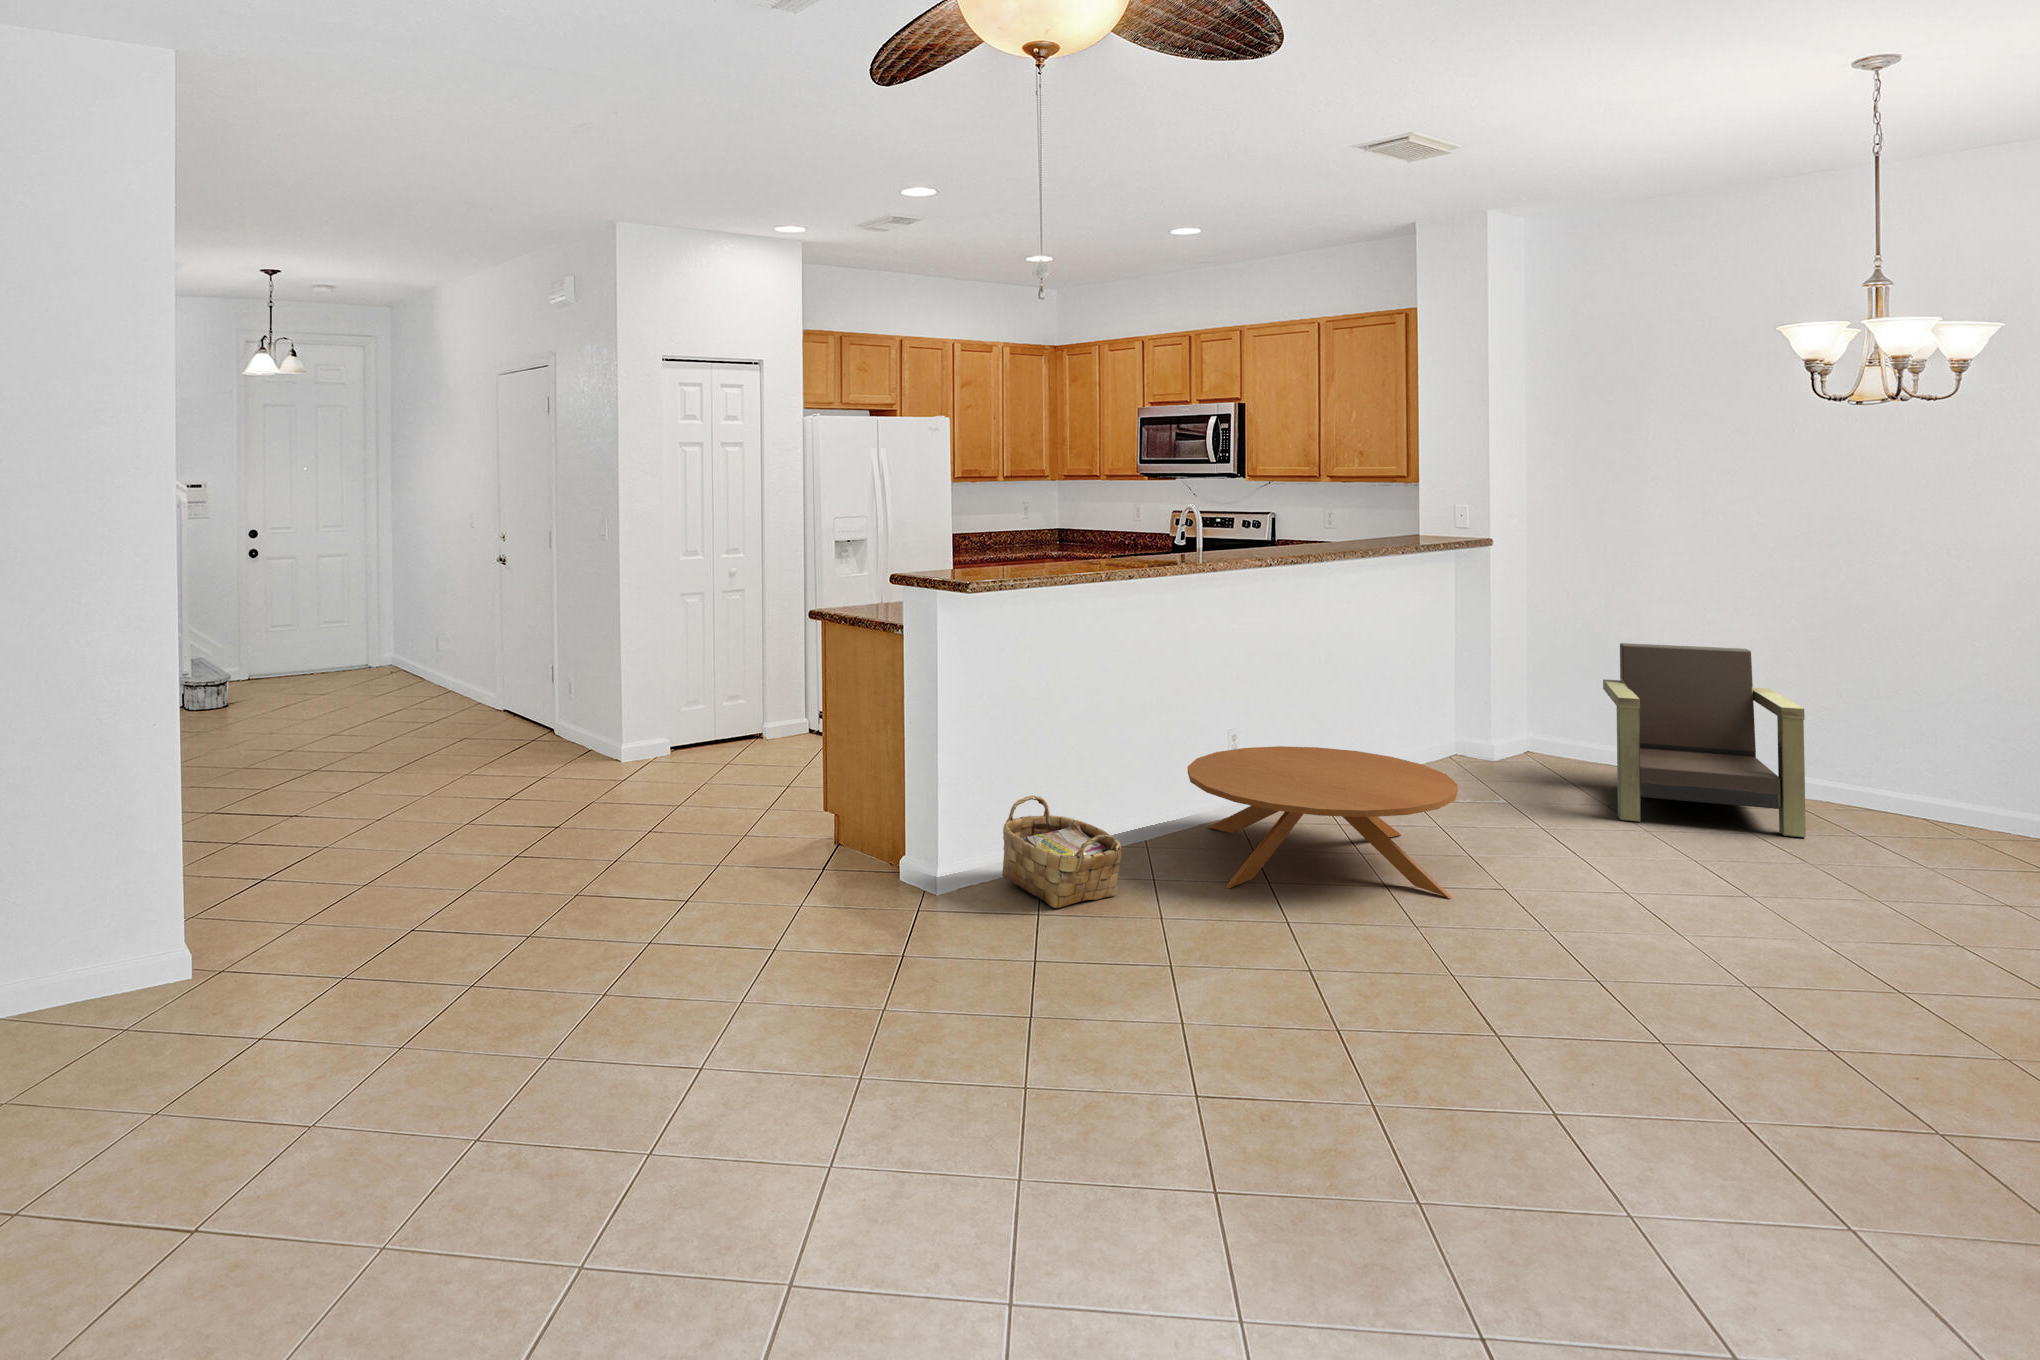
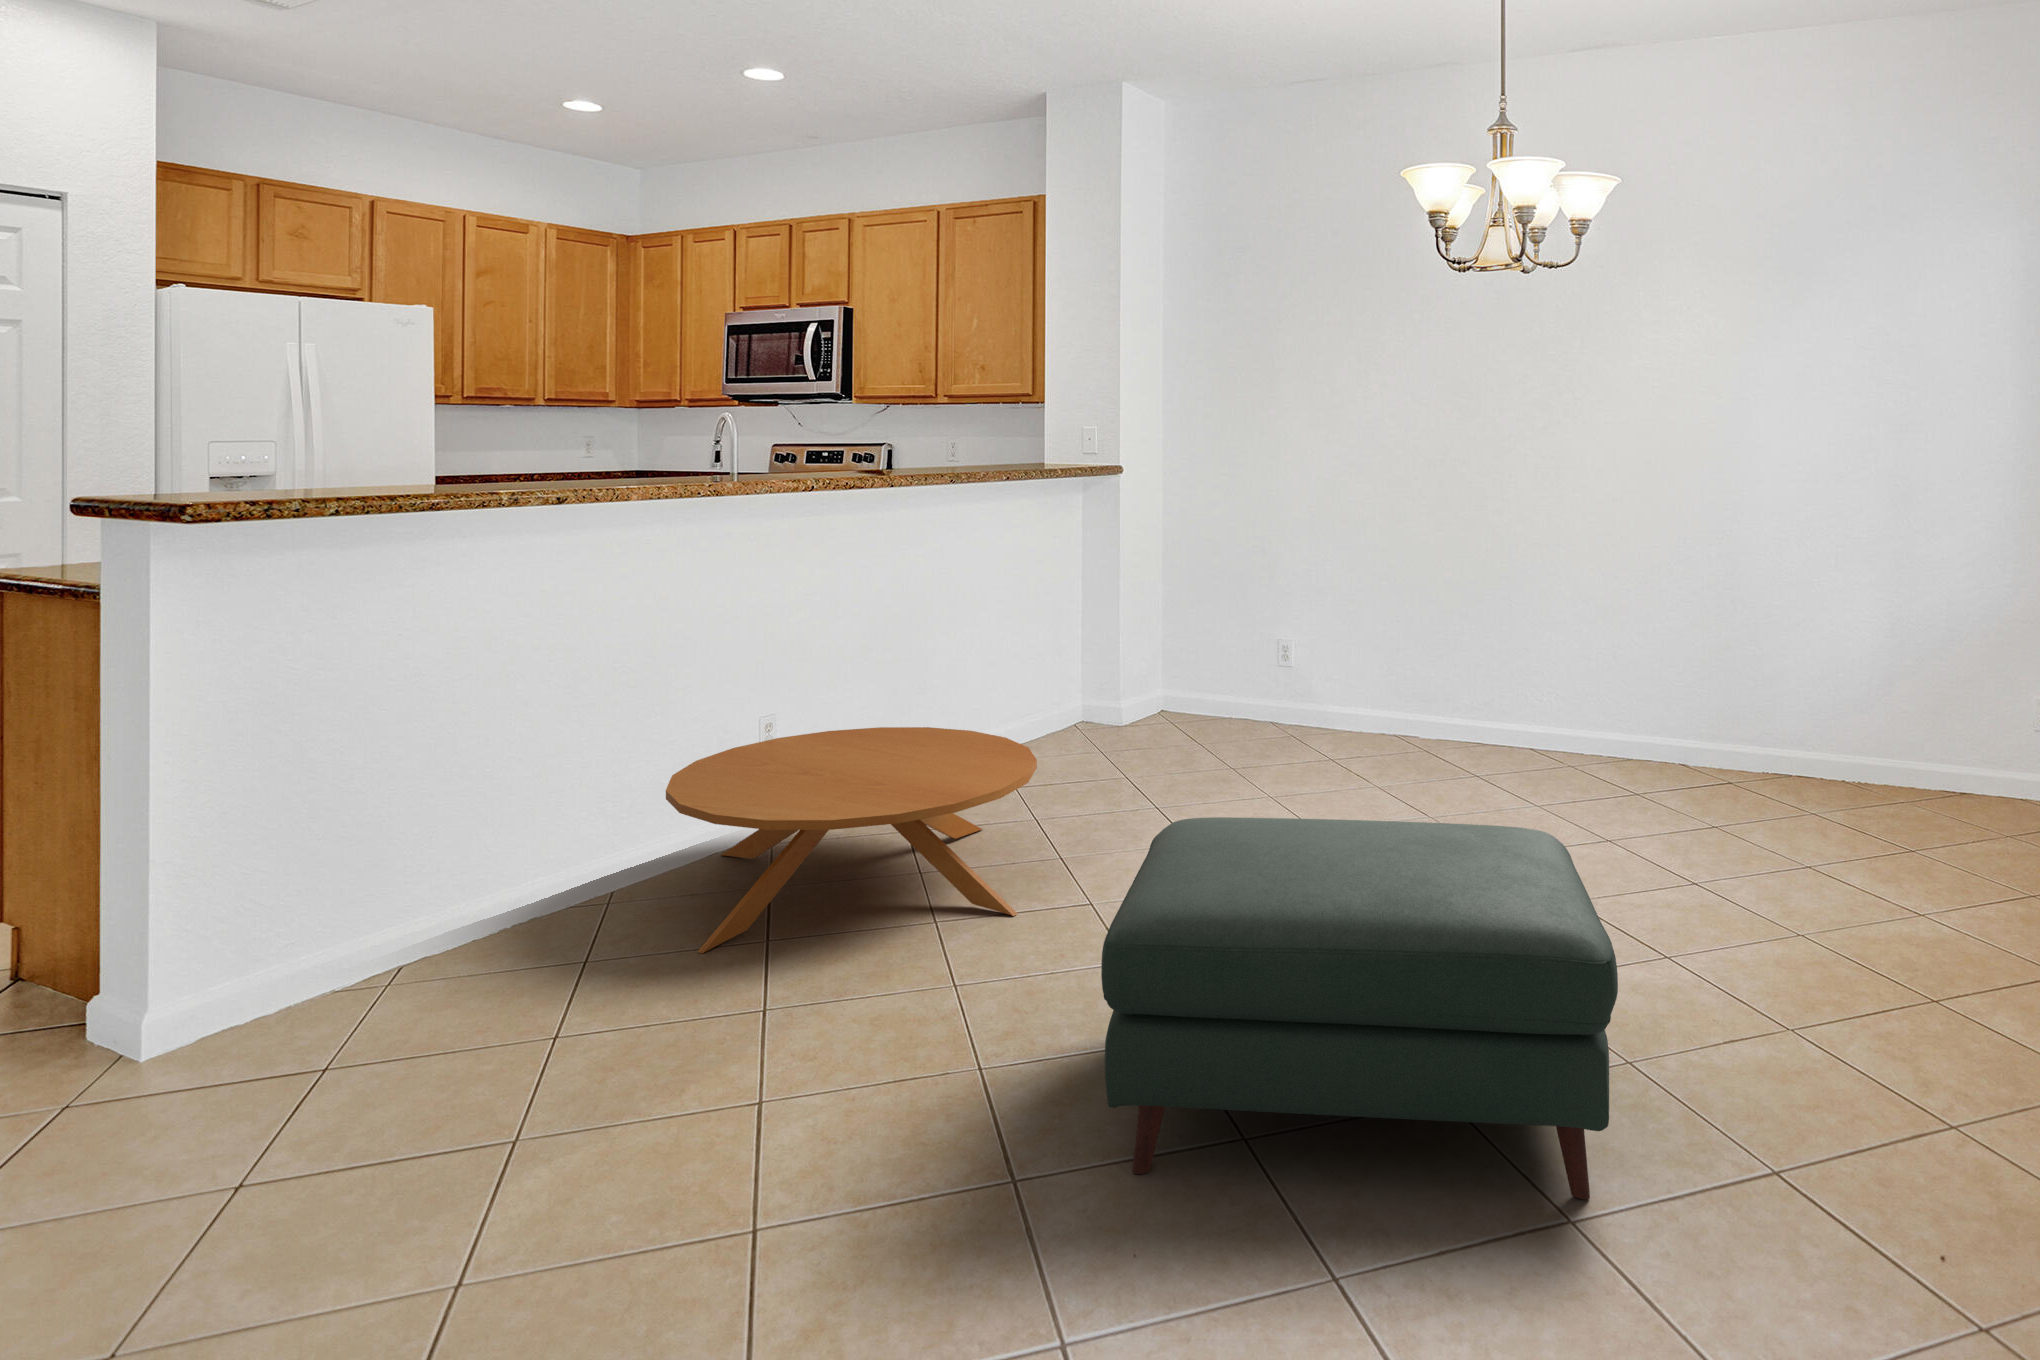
armchair: present [1603,643,1806,838] -> none [1226,575,1410,776]
woven basket: present [1002,795,1121,908] -> none [289,855,509,1047]
ottoman: none [1567,837,2010,1152] -> present [1101,817,1618,1200]

